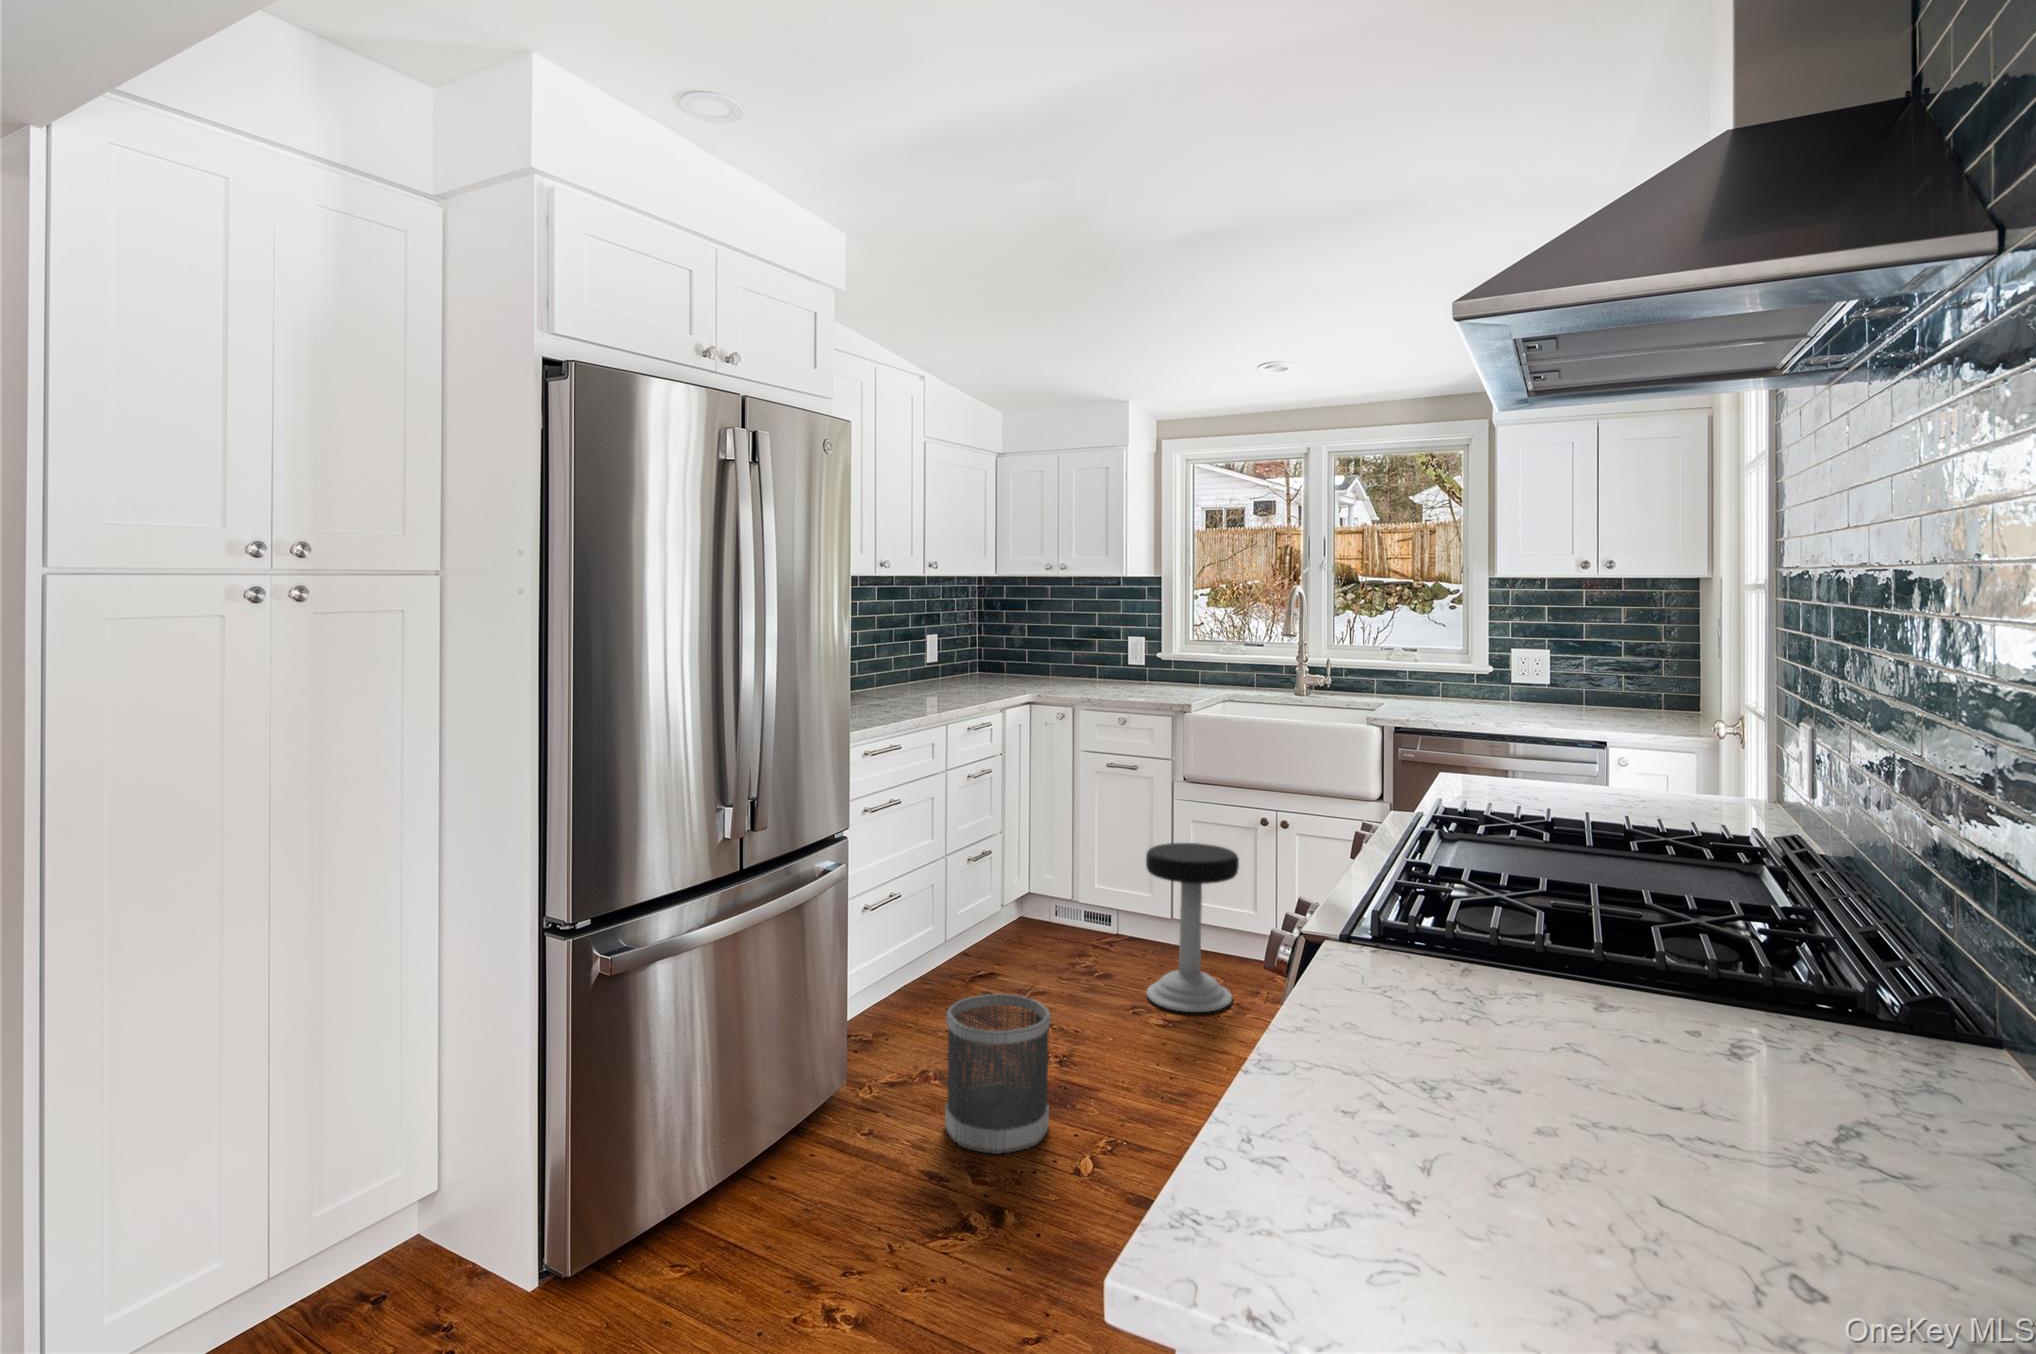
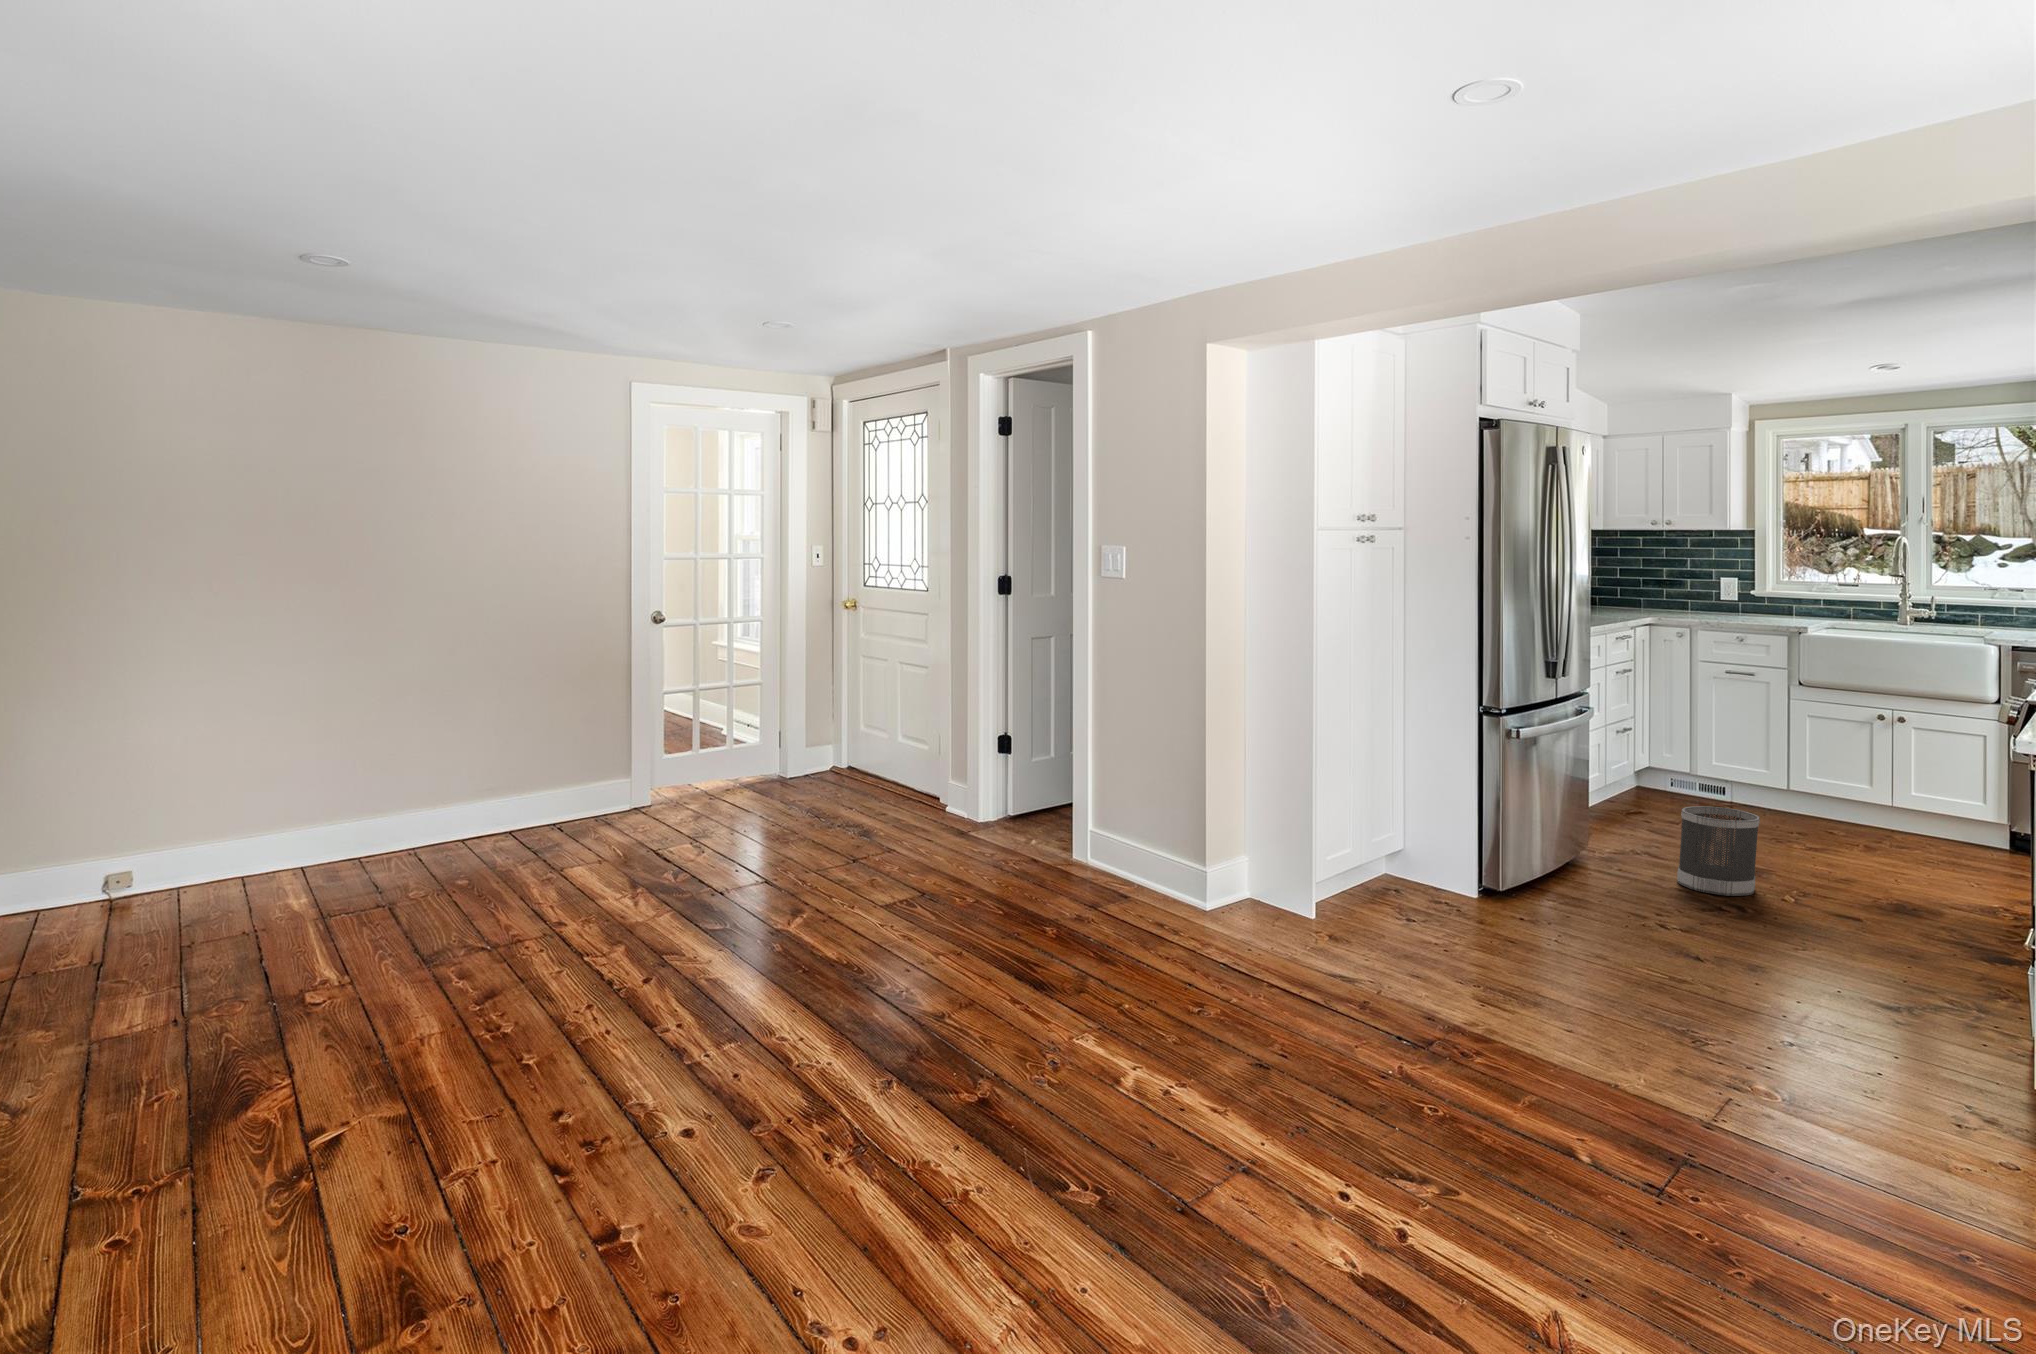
stool: present [1146,843,1239,1012] -> none [1778,729,1867,848]

